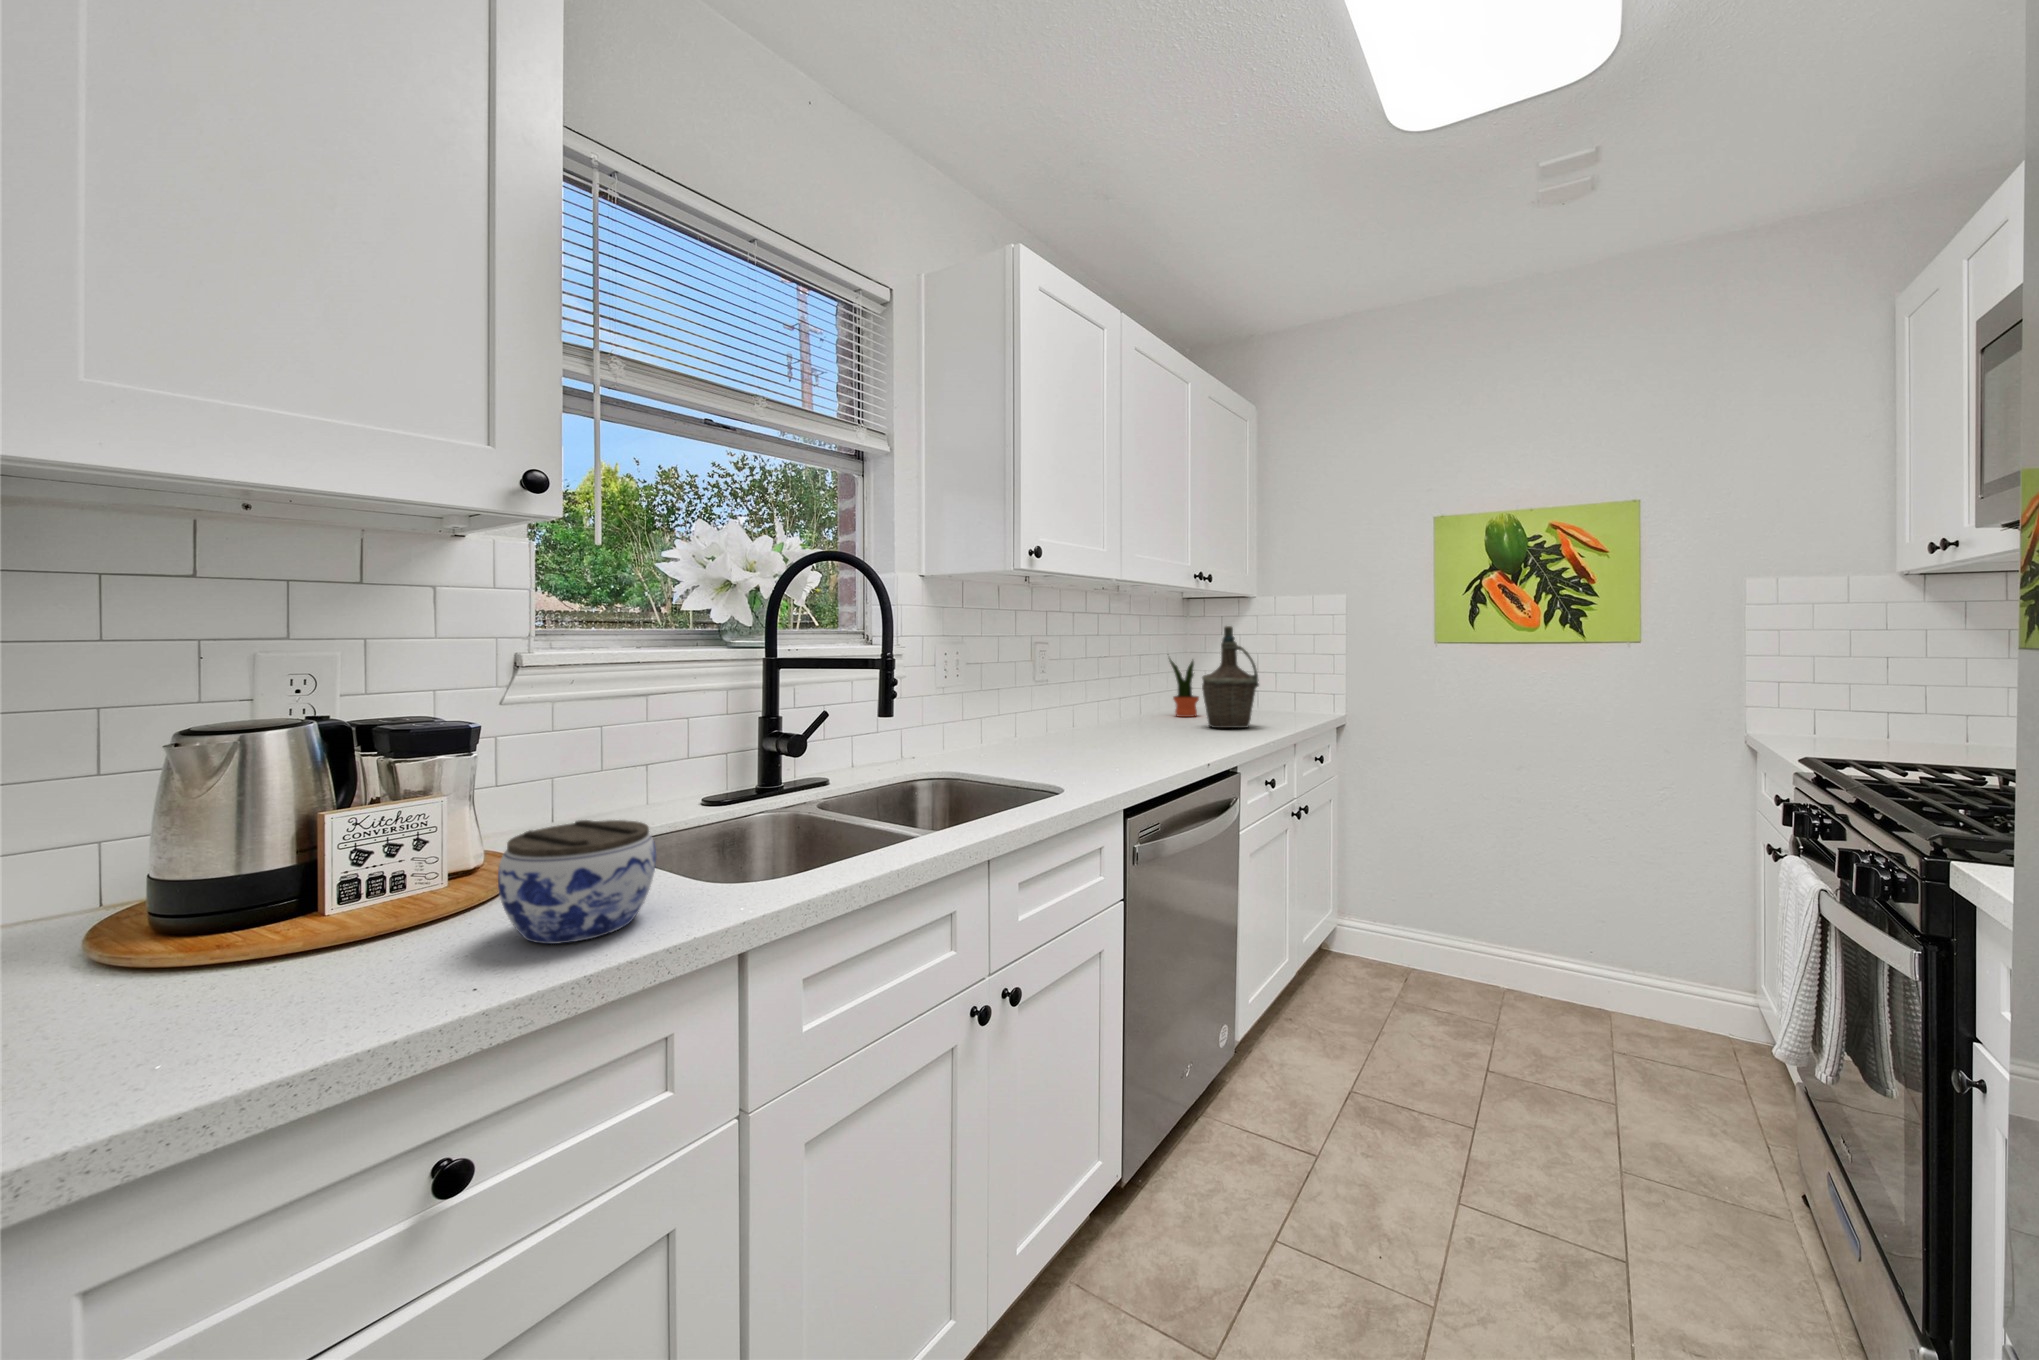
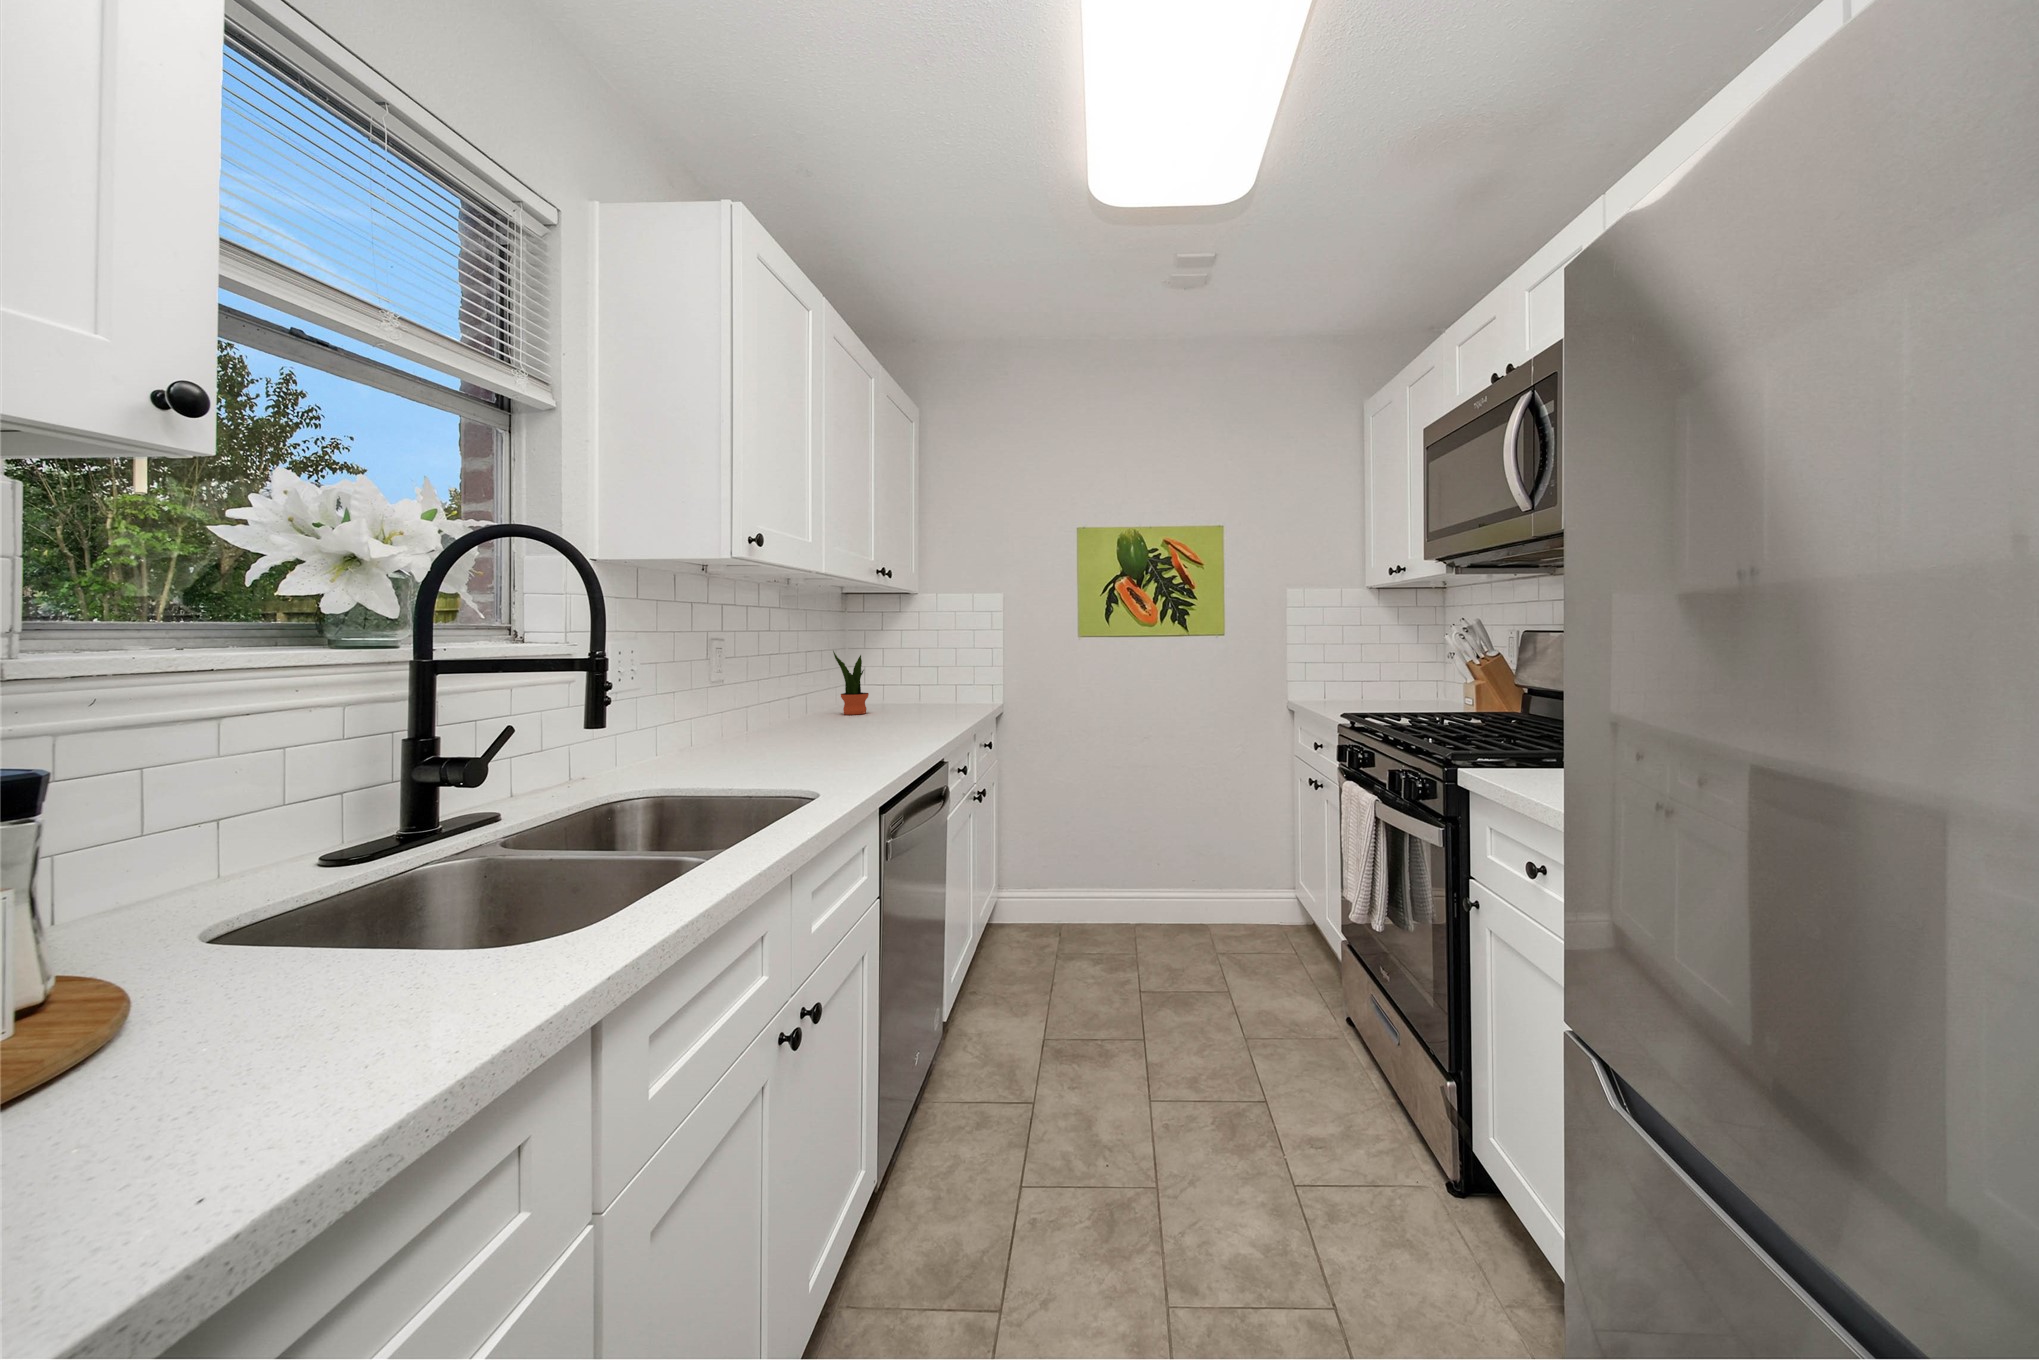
bottle: present [1202,626,1259,728] -> none [884,622,942,723]
jar: present [498,820,656,944] -> none [195,881,459,1073]

